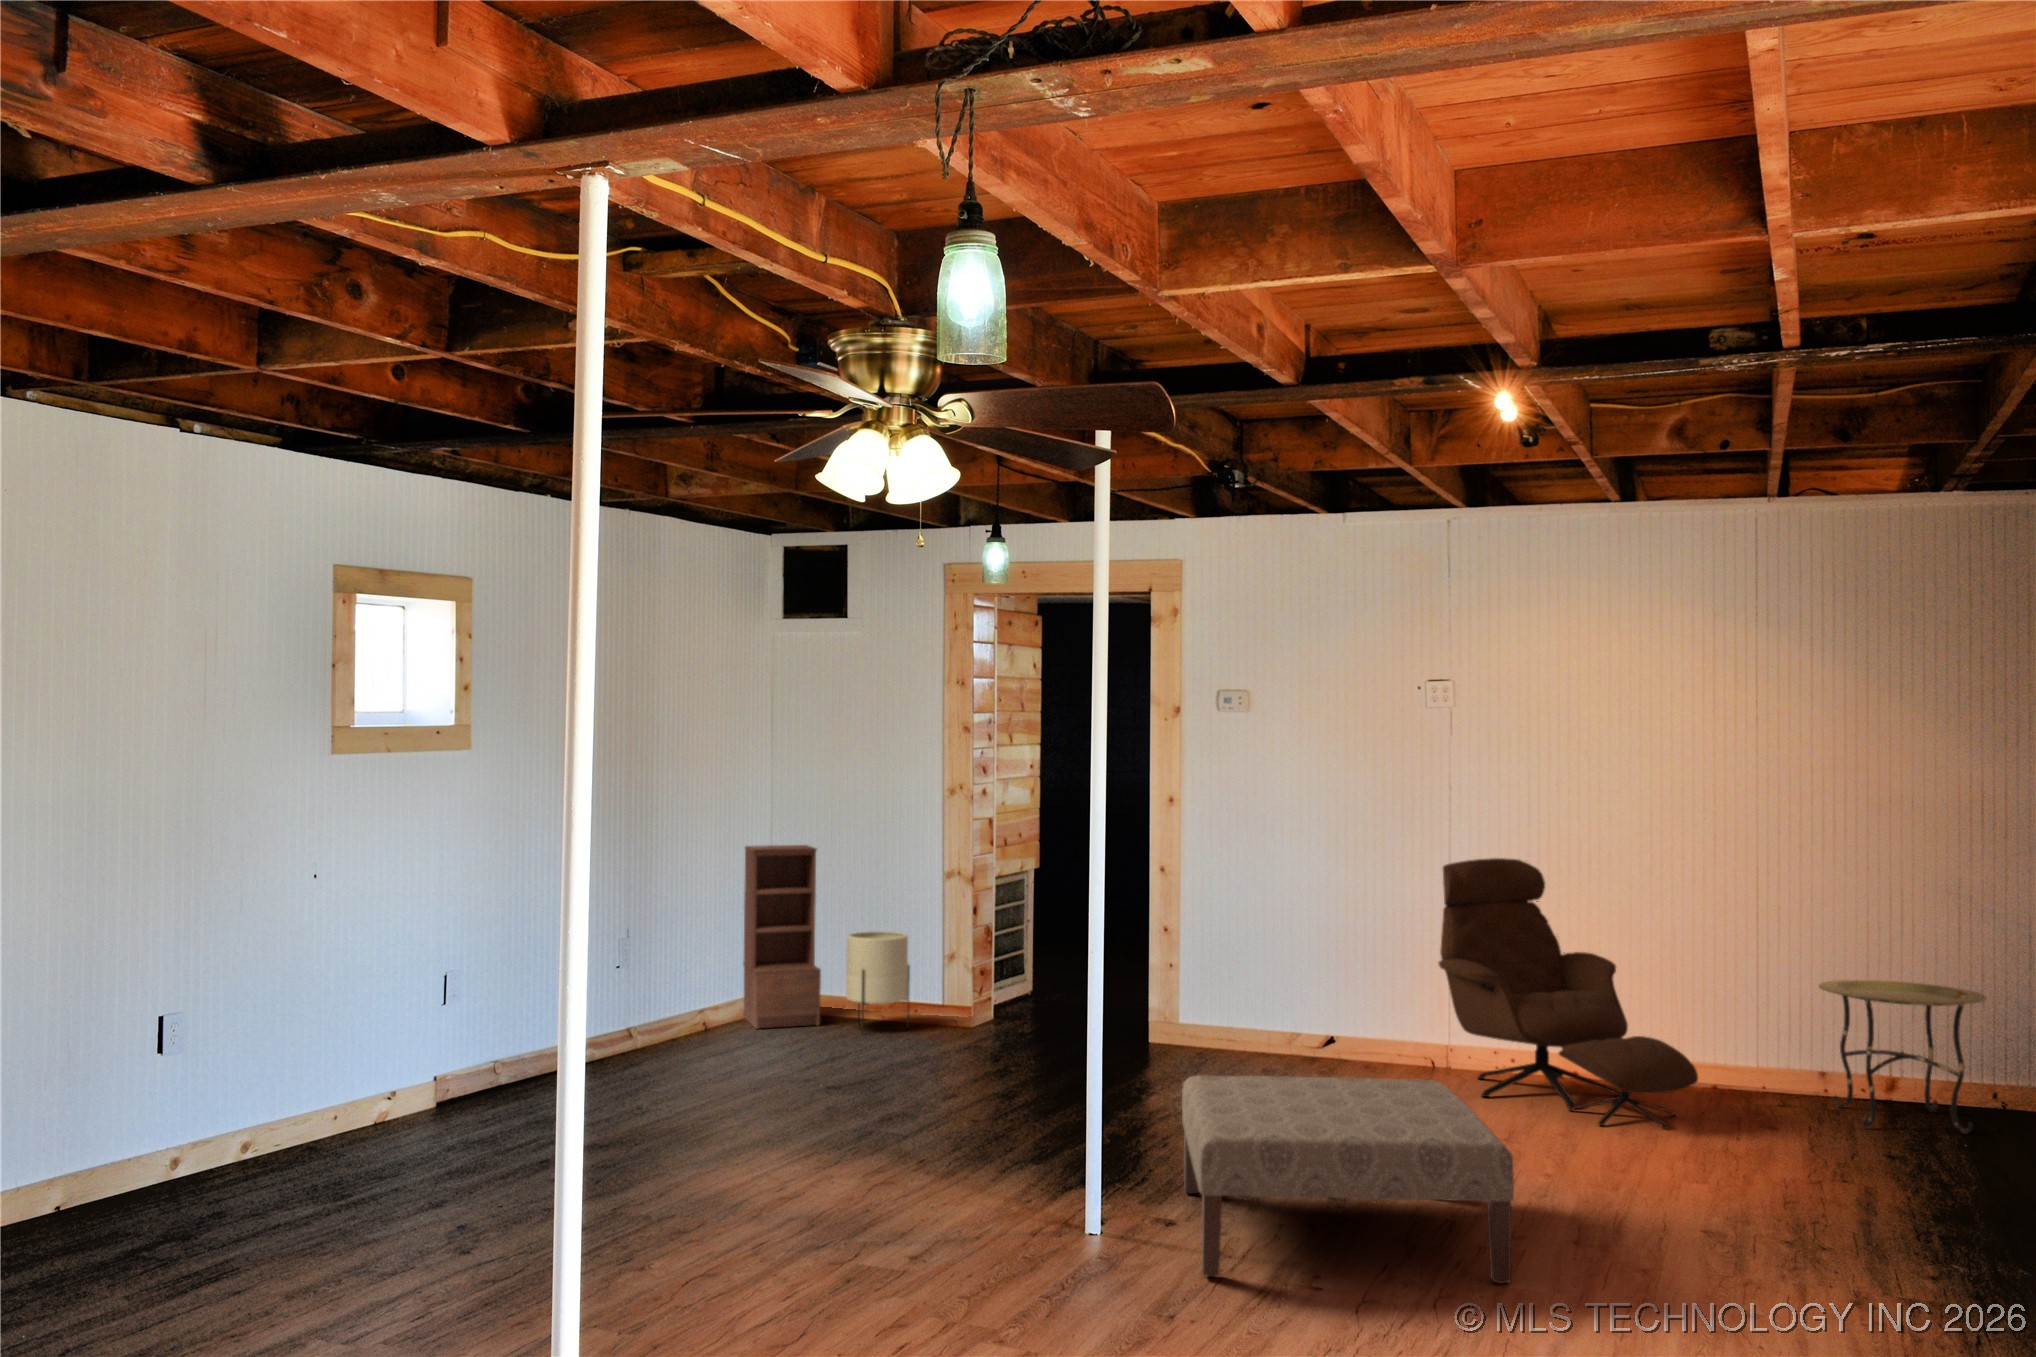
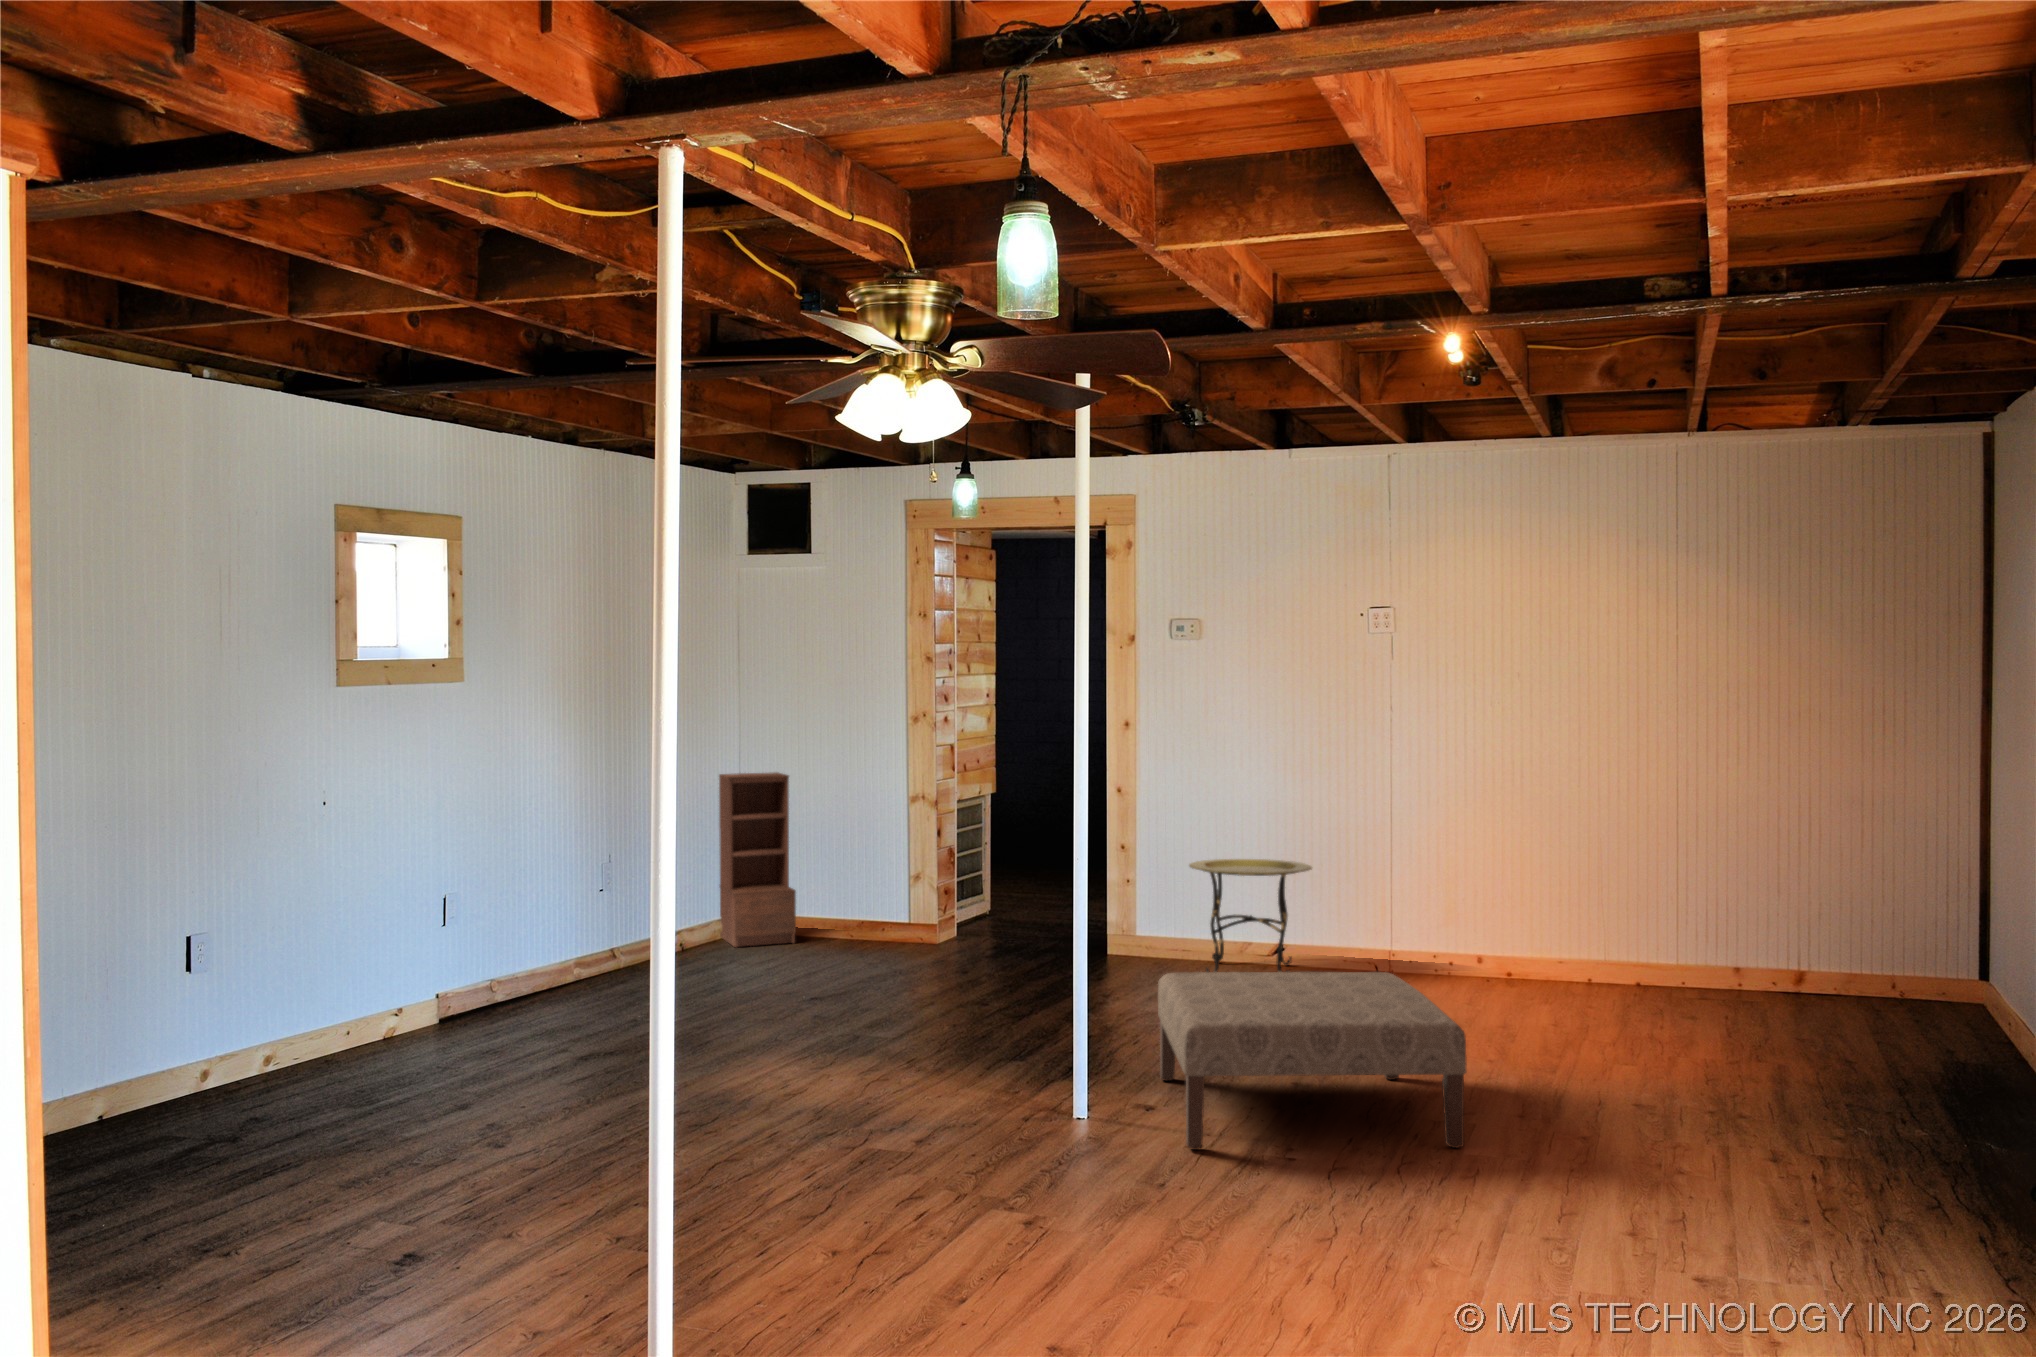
lounge chair: present [1439,858,1698,1129] -> none [1382,774,1620,1016]
planter: present [846,931,910,1033] -> none [820,853,881,950]
side table: present [1819,980,1987,1133] -> present [1189,859,1312,972]

